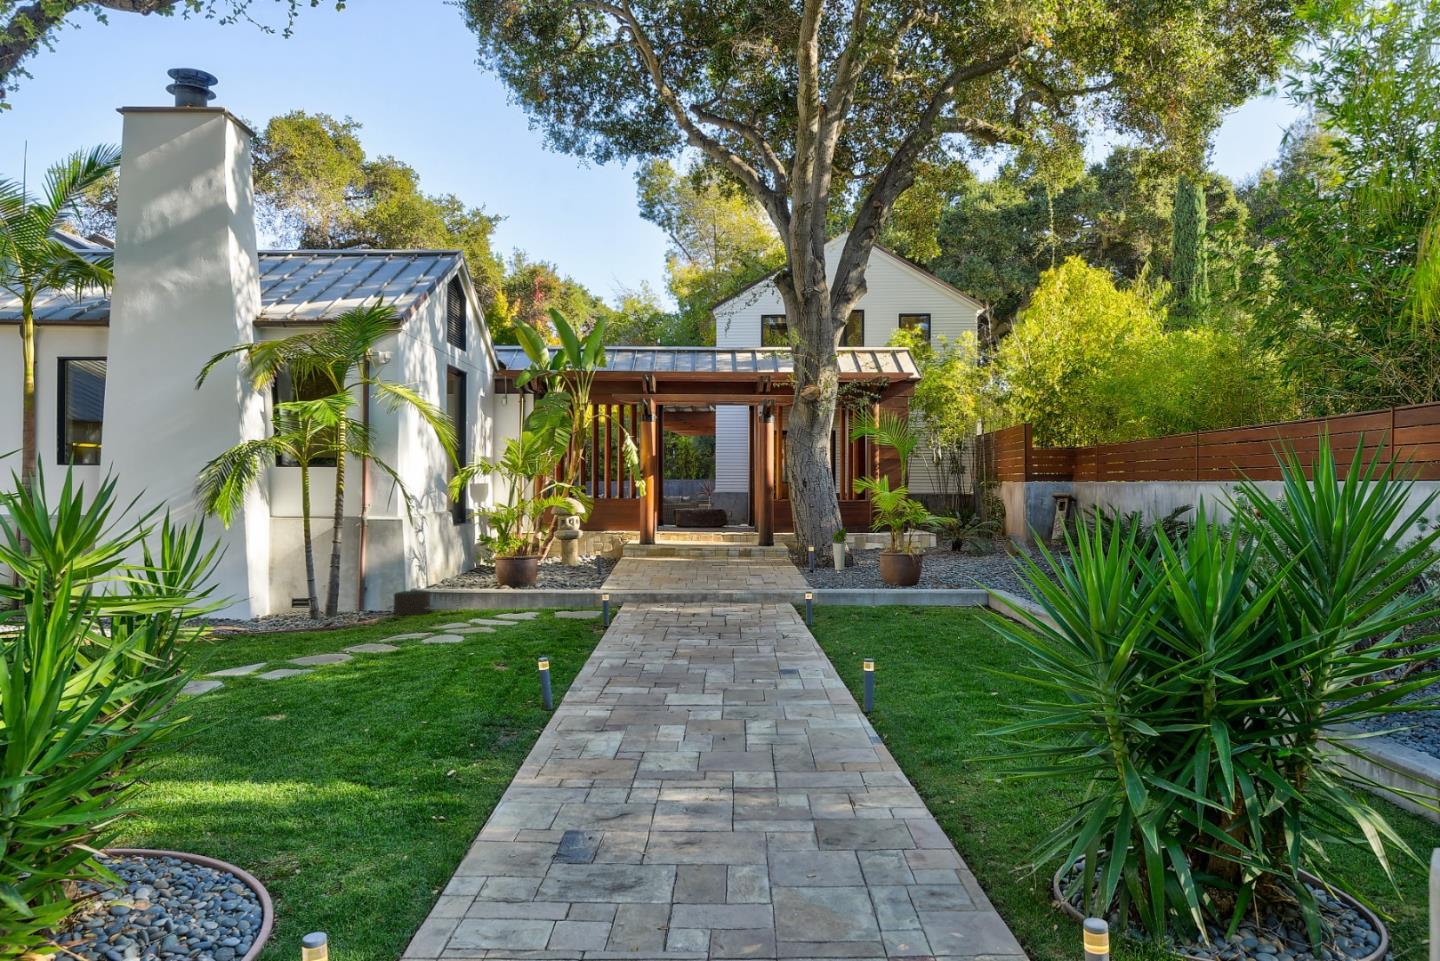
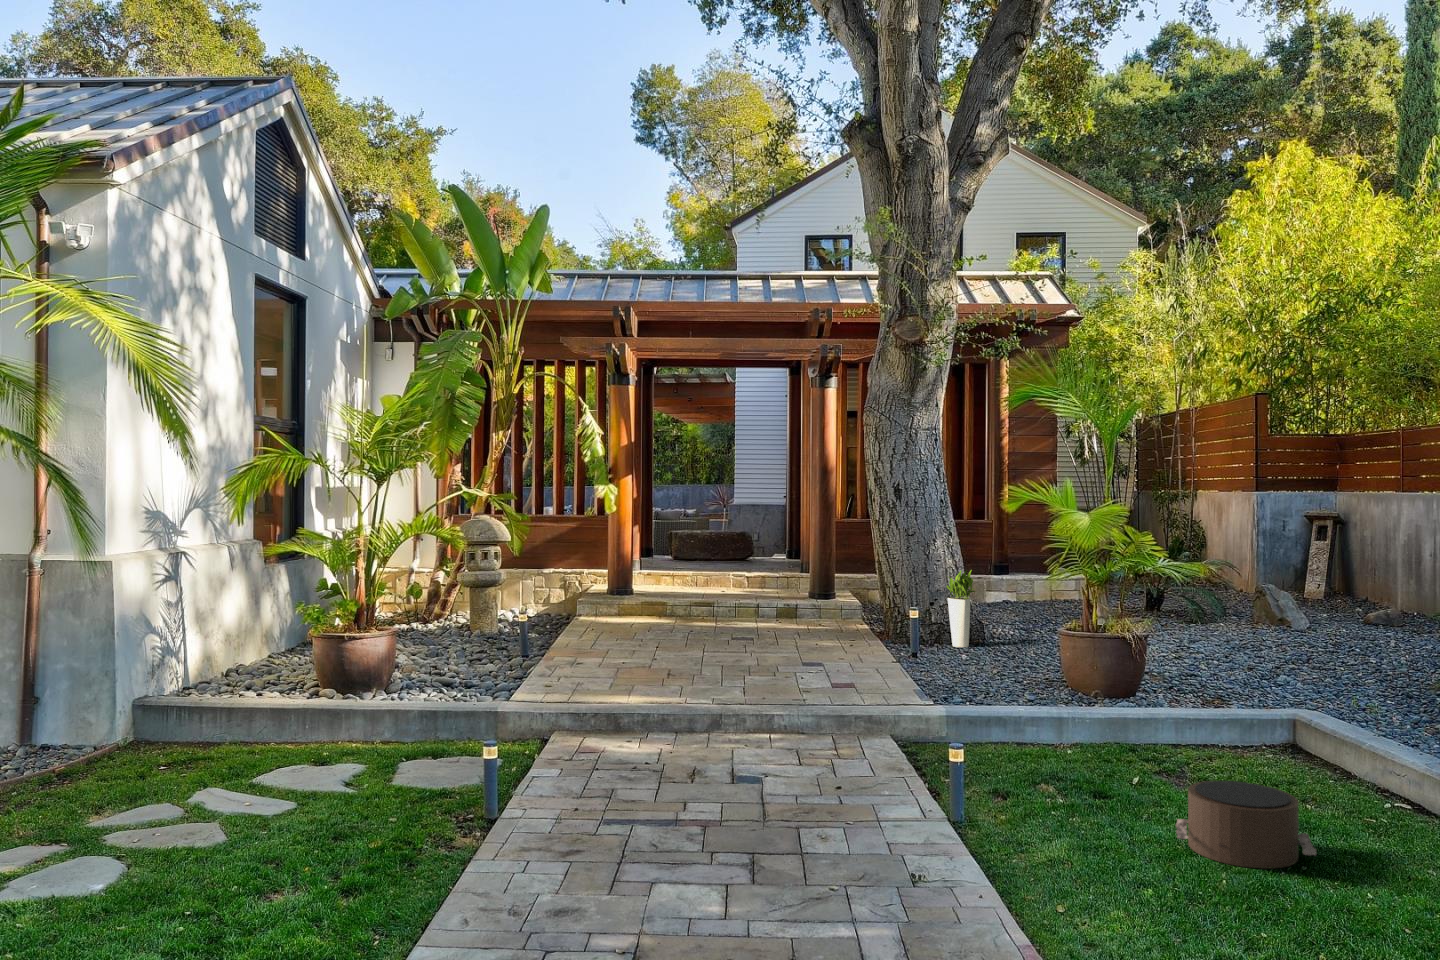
pouf: present [387,590,434,615] -> present [1176,781,1316,869]

